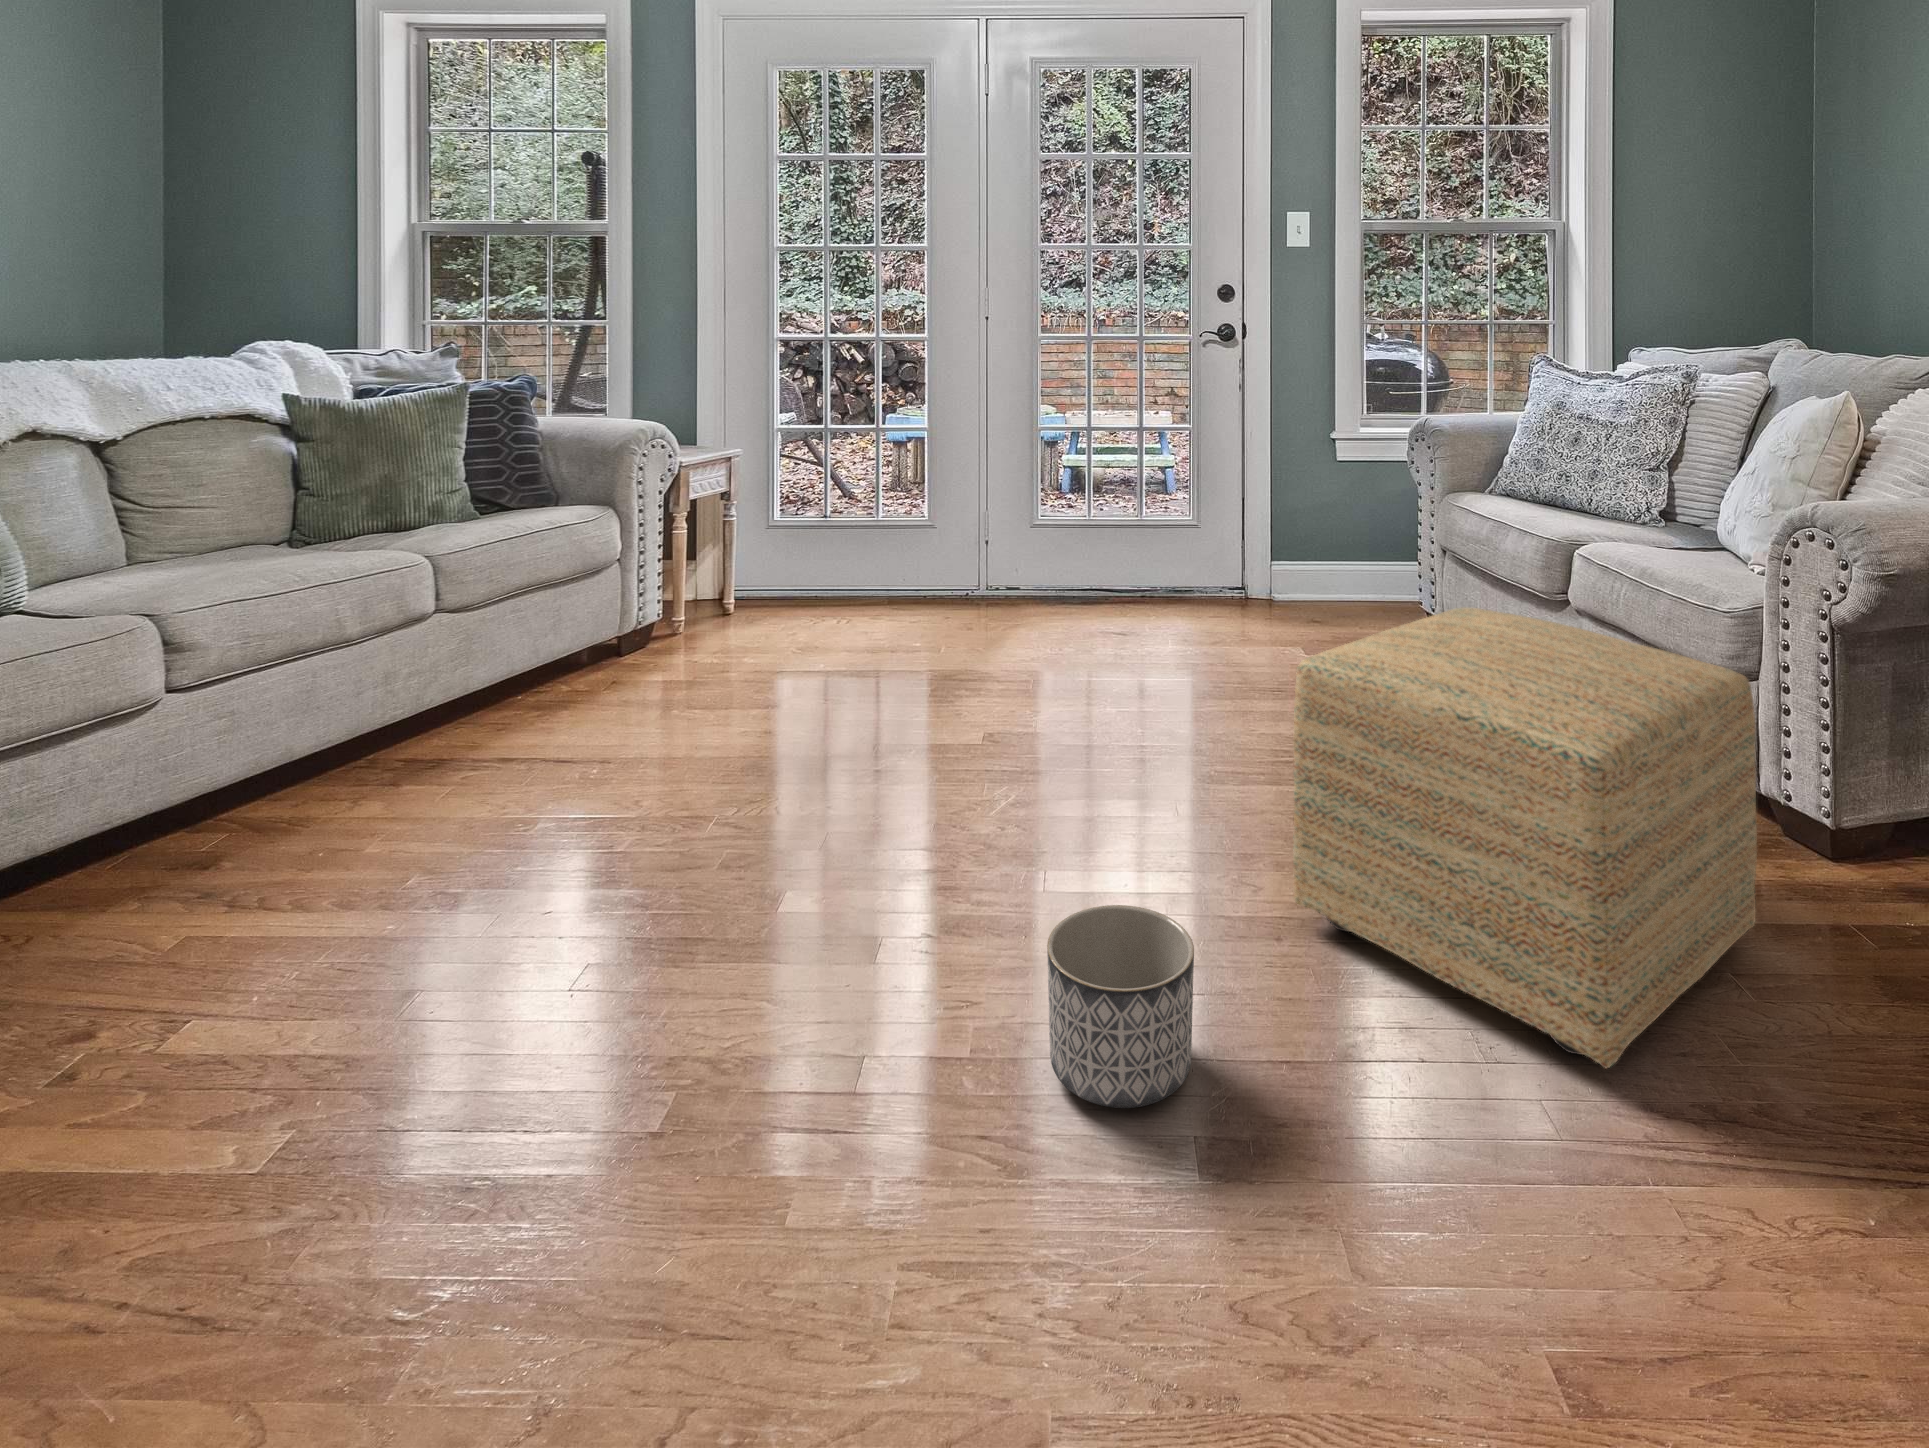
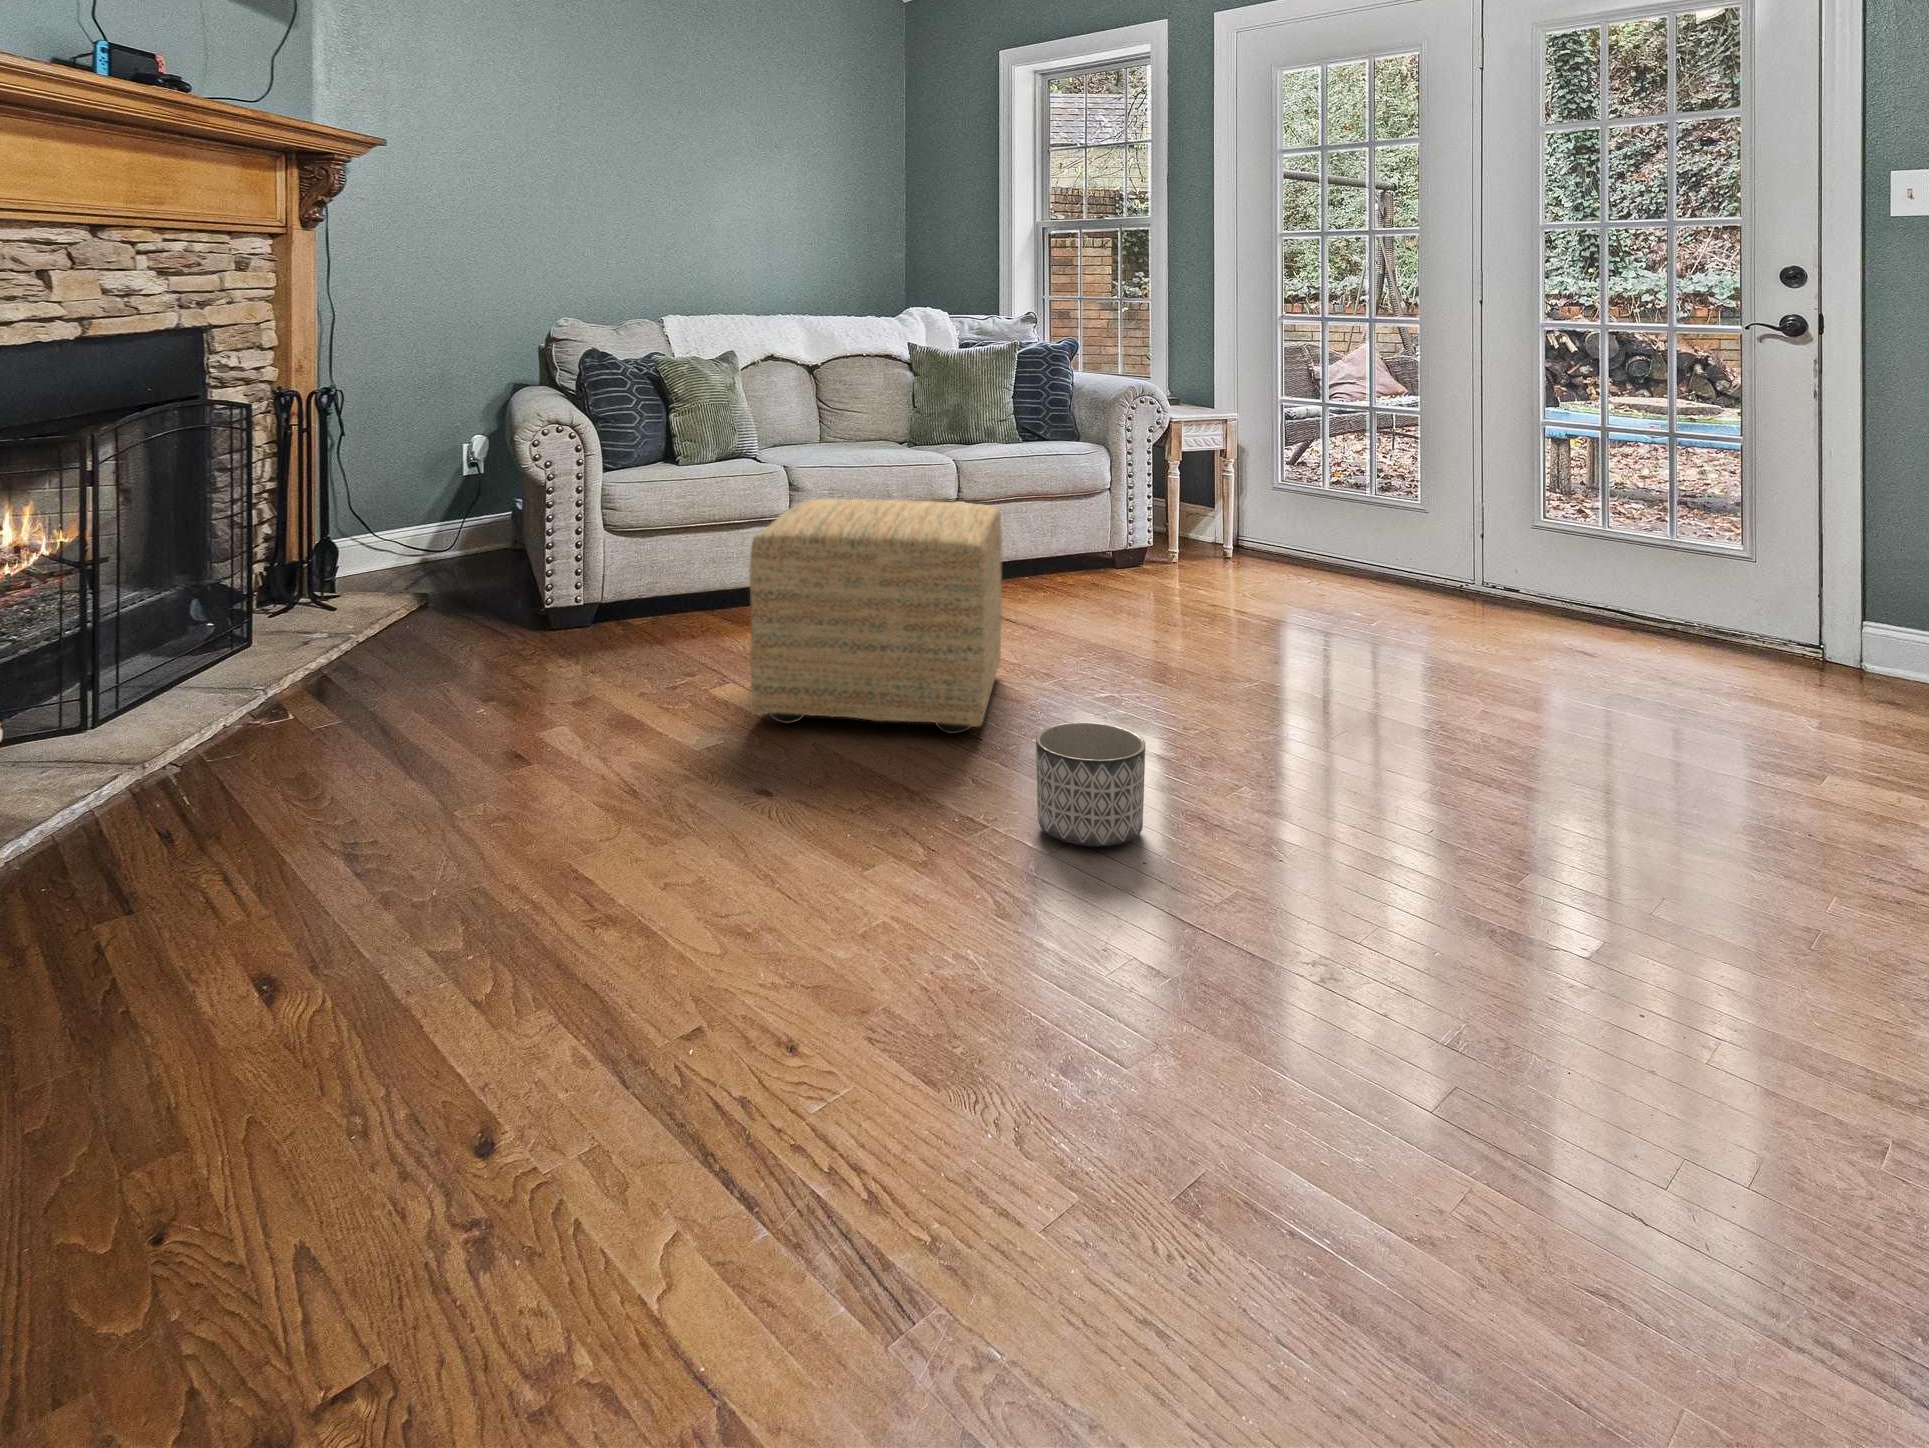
ottoman: present [1293,608,1757,1068] -> present [749,499,1002,734]

